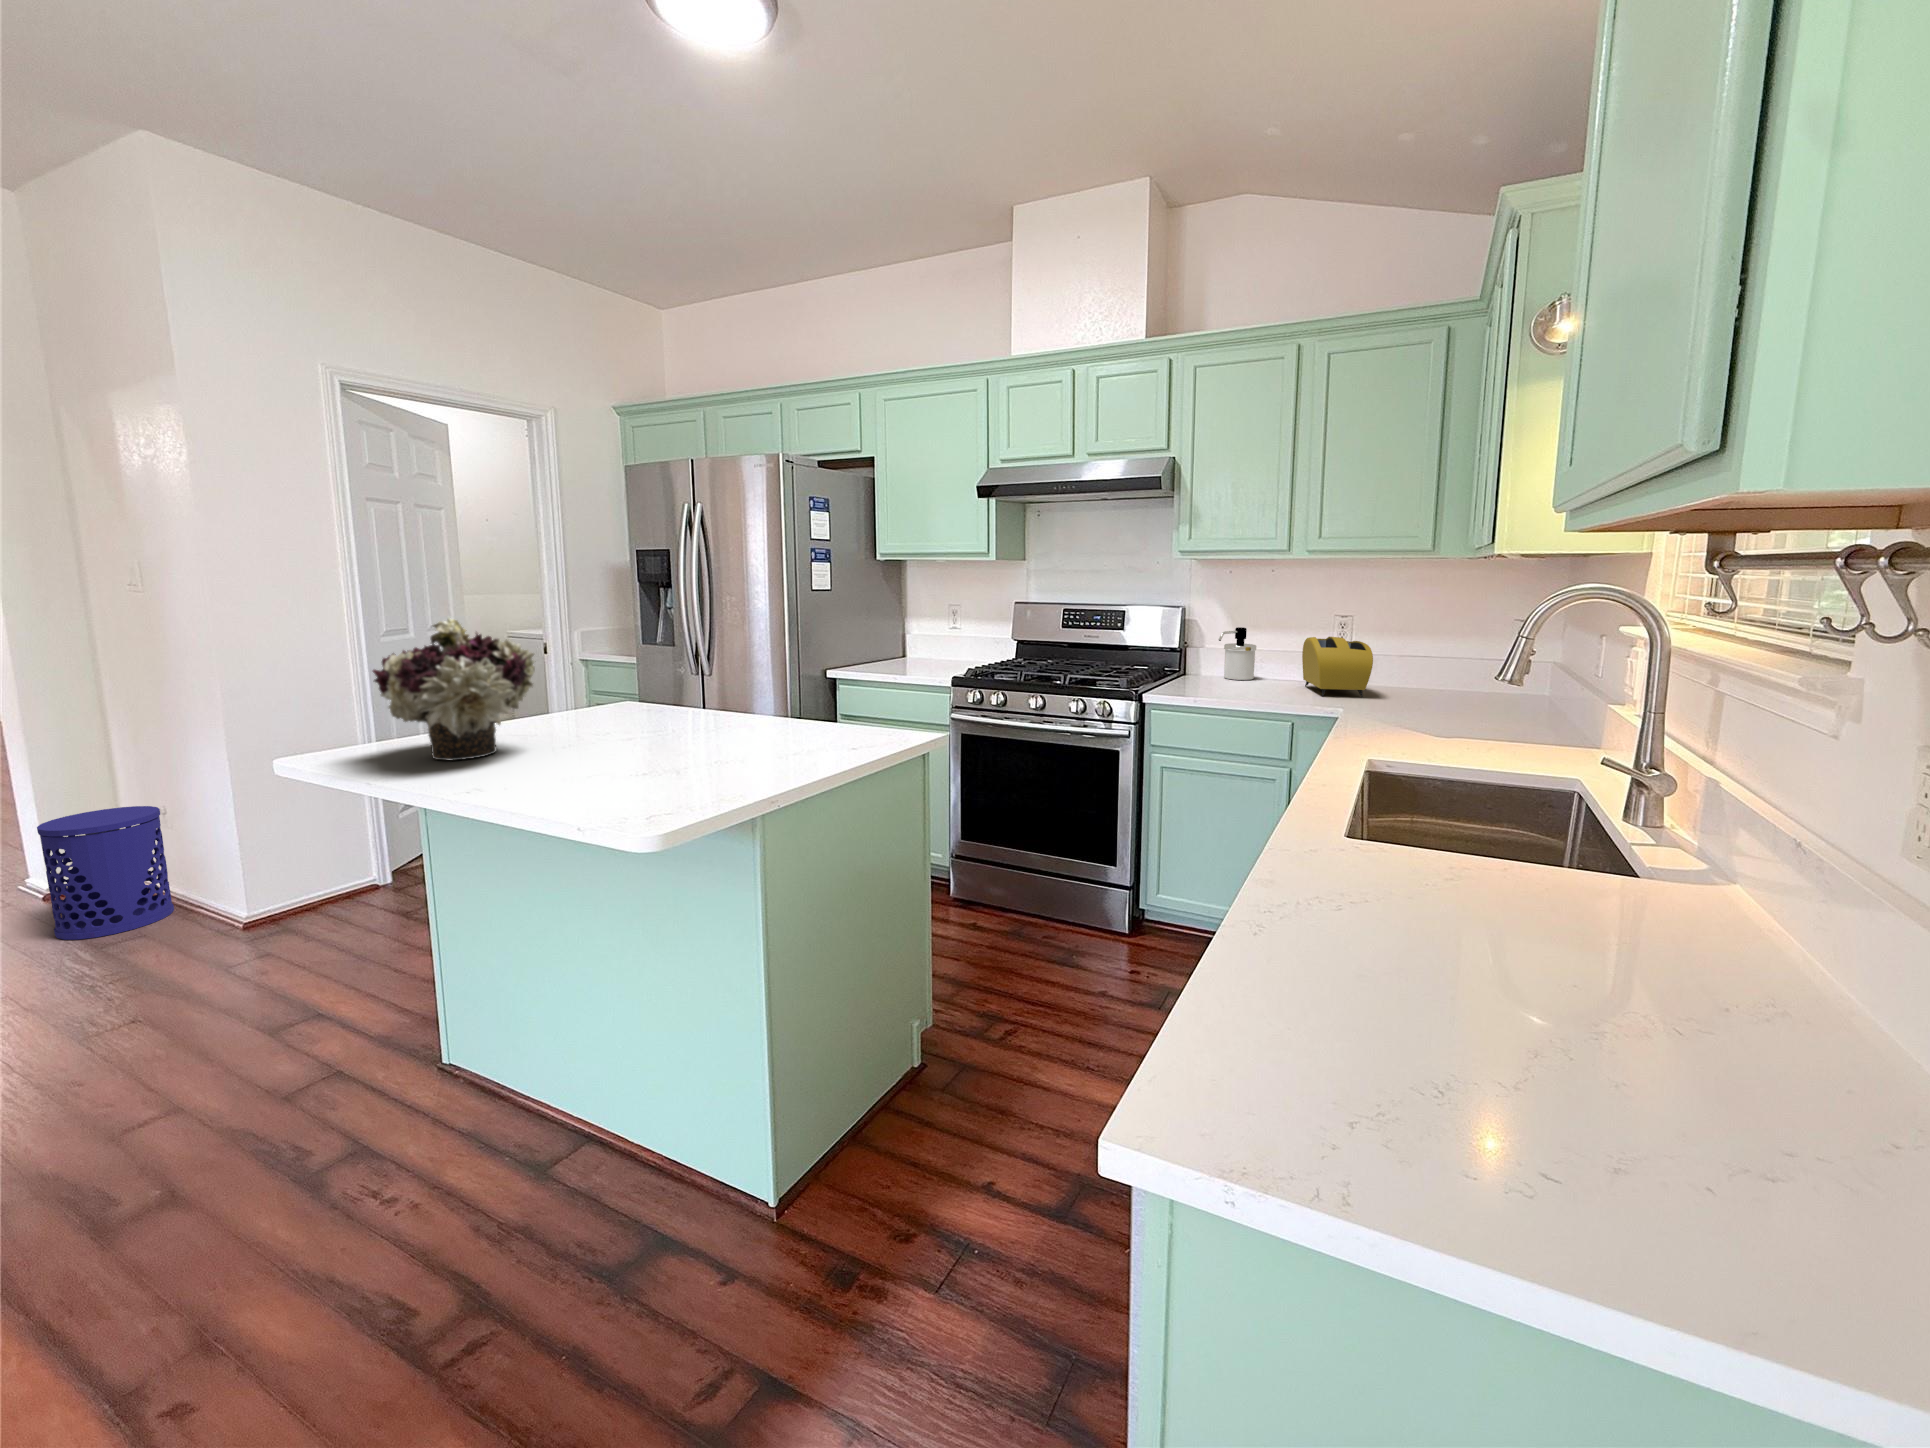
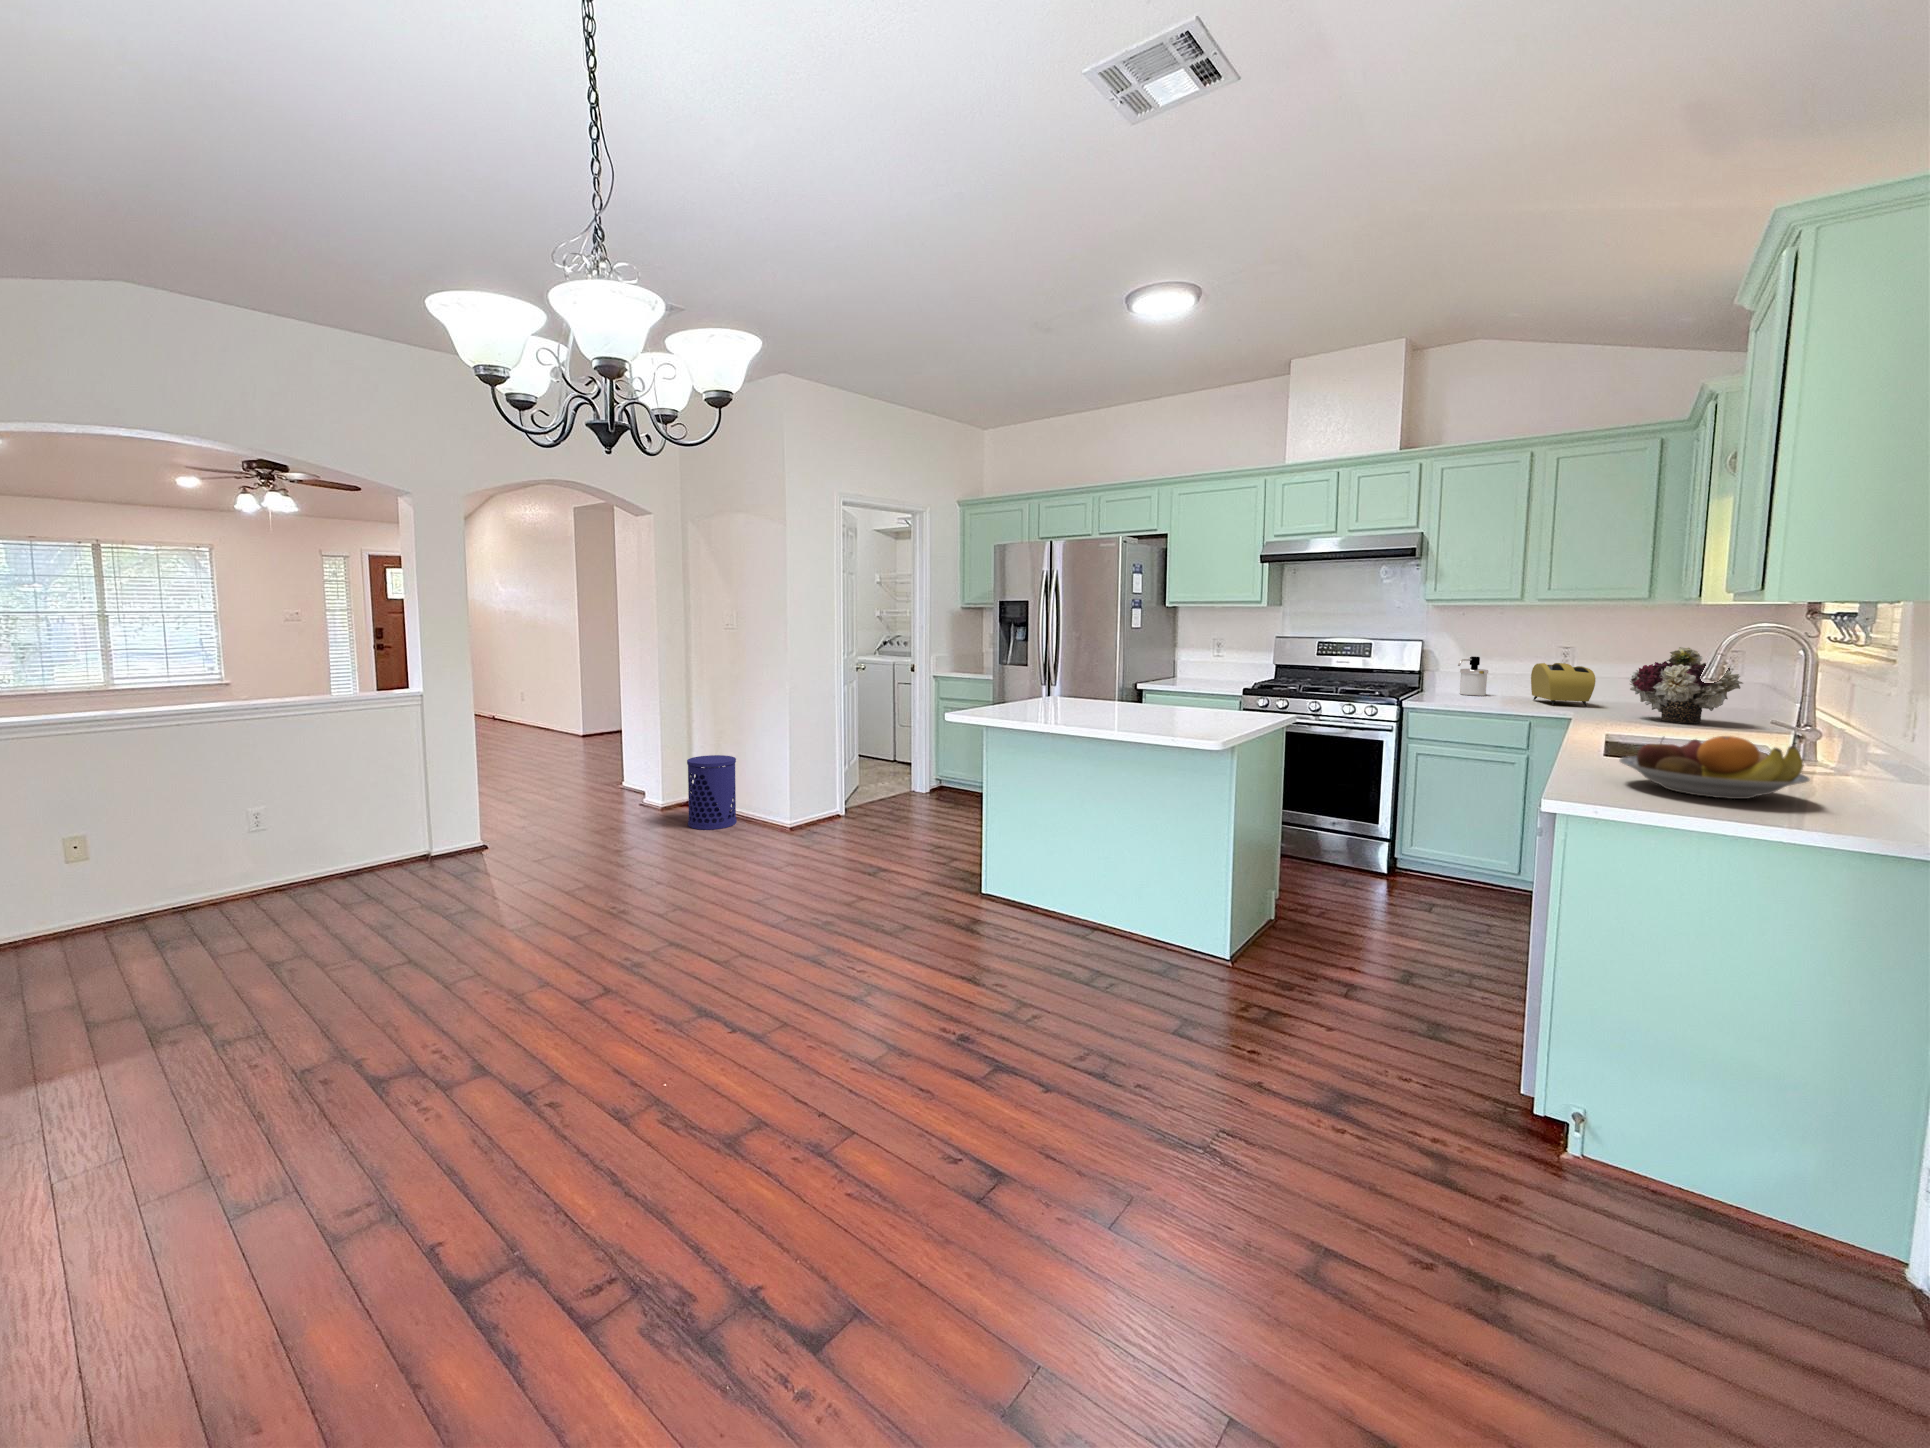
flower arrangement: present [373,618,535,761] -> present [1629,647,1743,723]
fruit bowl: none [1325,868,1770,1096] -> present [1619,736,1810,799]

